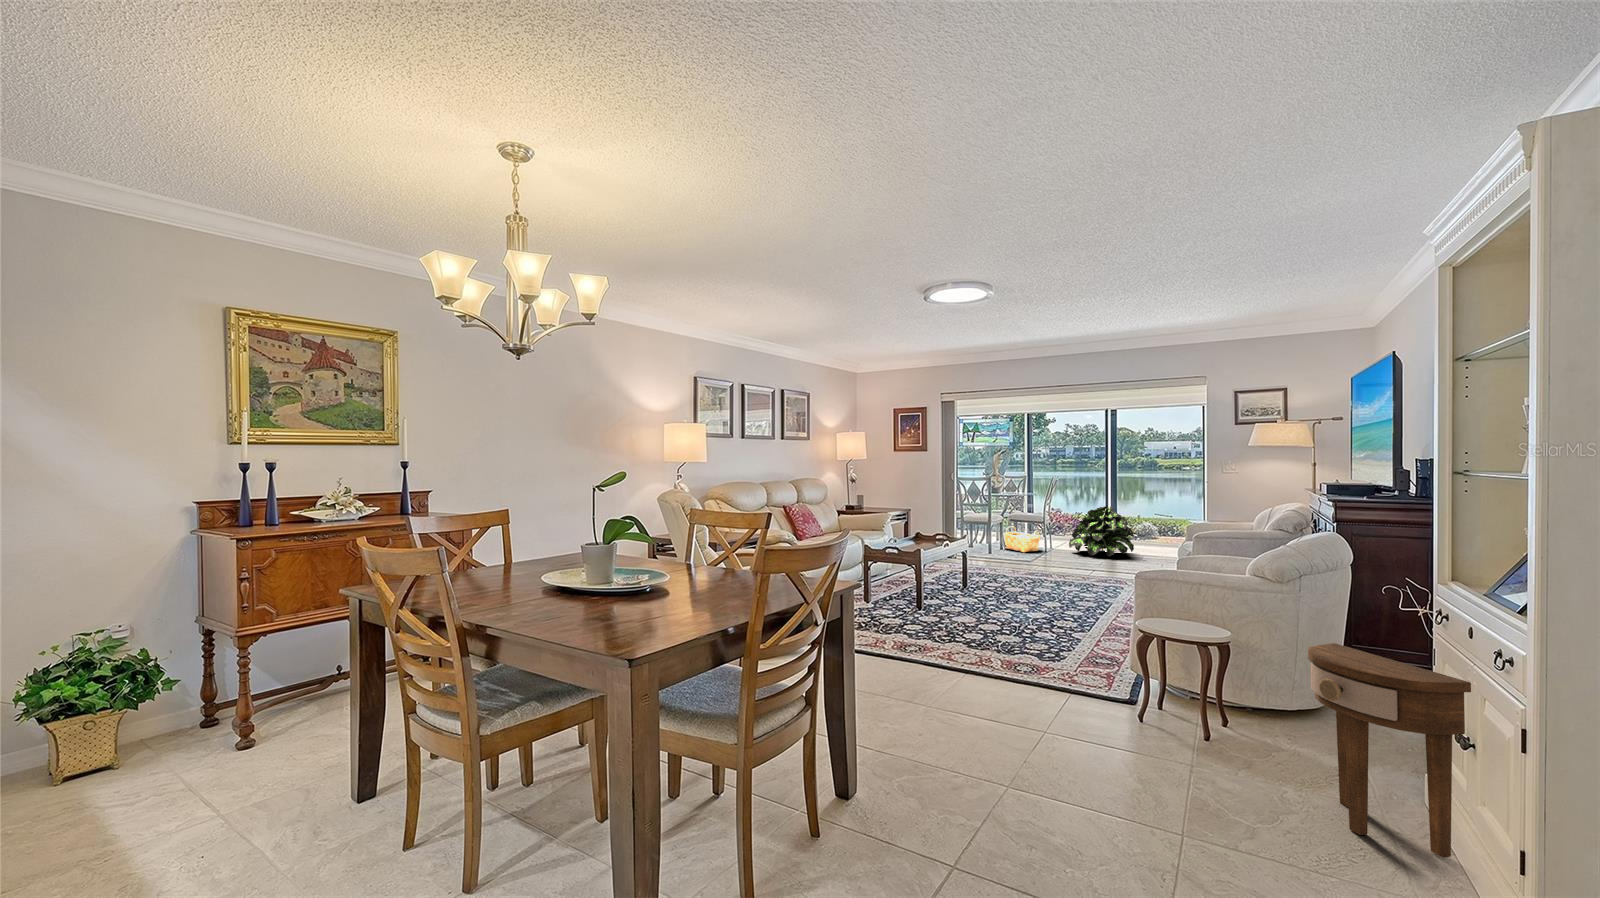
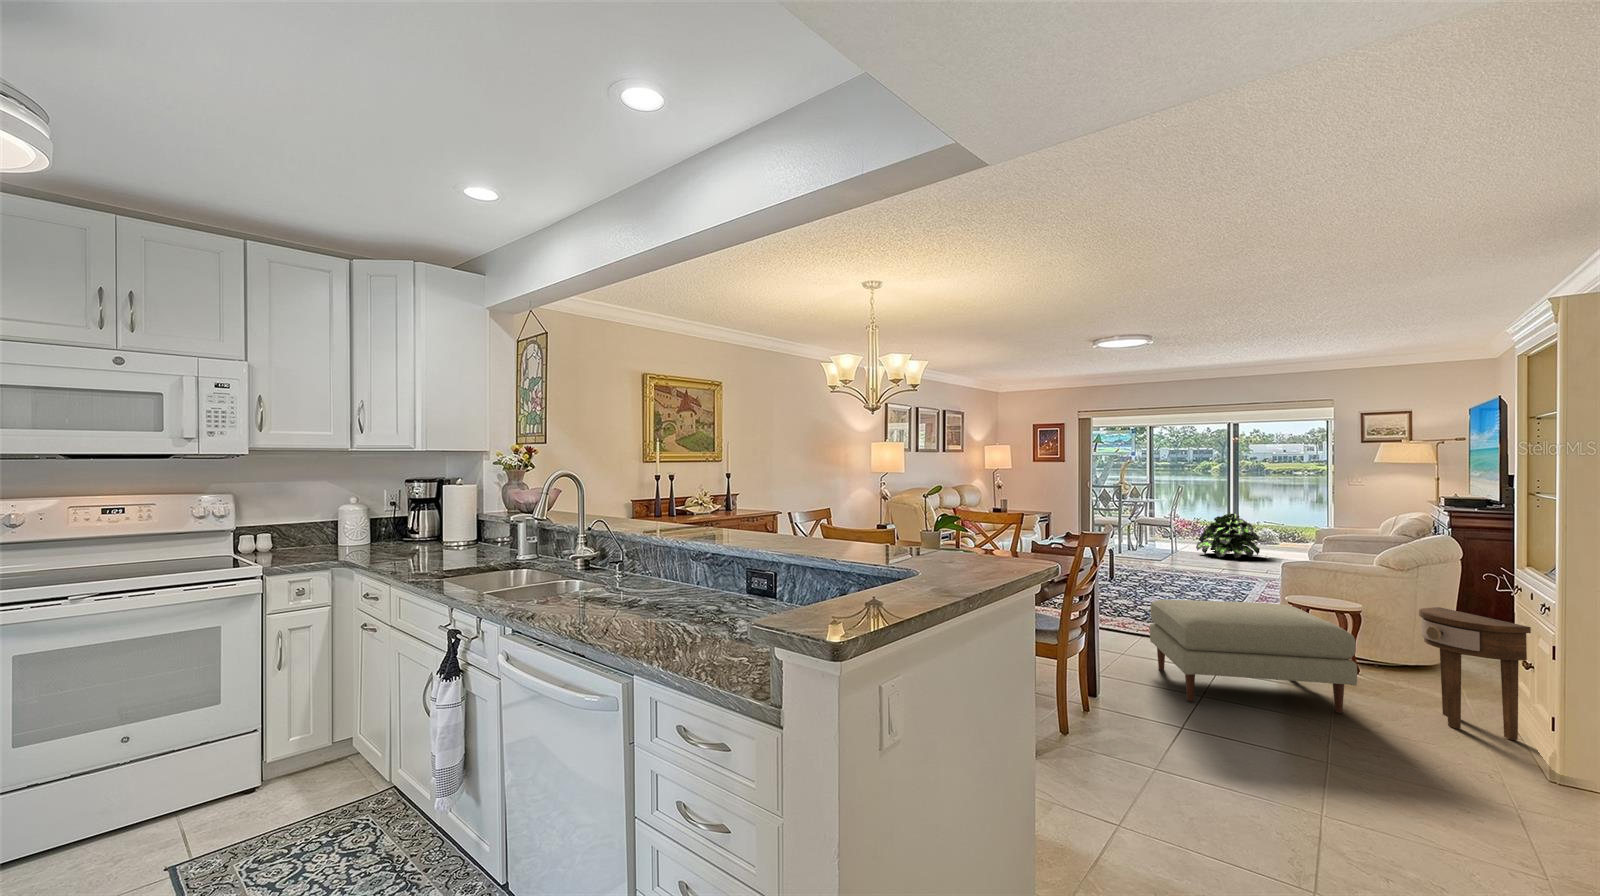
woven basket: present [1005,526,1040,552] -> none [1134,530,1169,554]
ottoman: none [955,632,1222,811] -> present [1150,599,1357,713]

